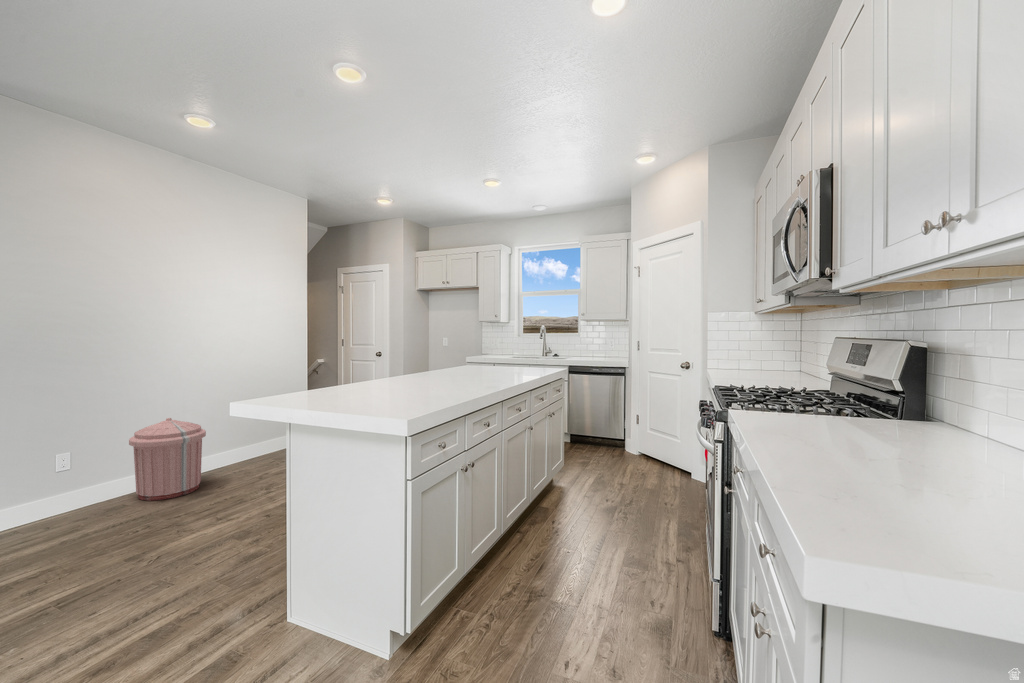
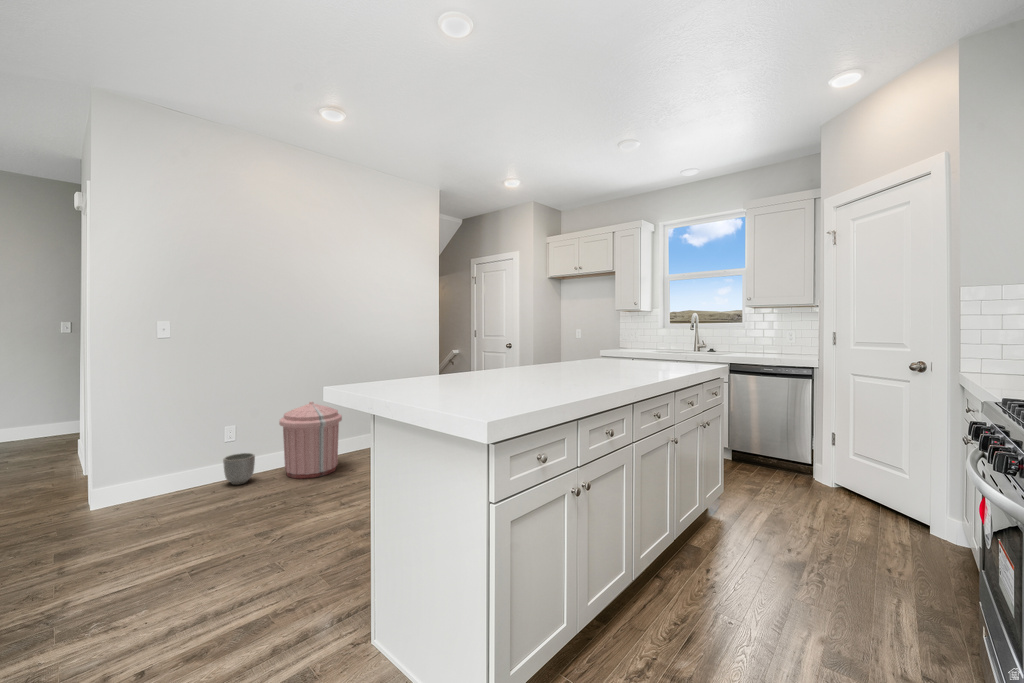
planter: none [56,479,98,516] -> present [223,453,255,485]

